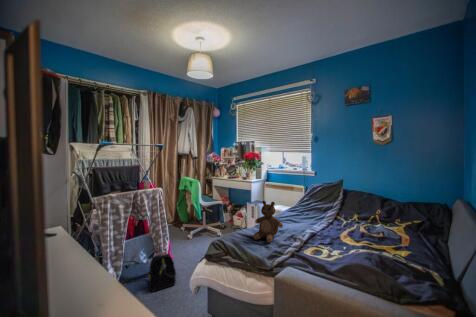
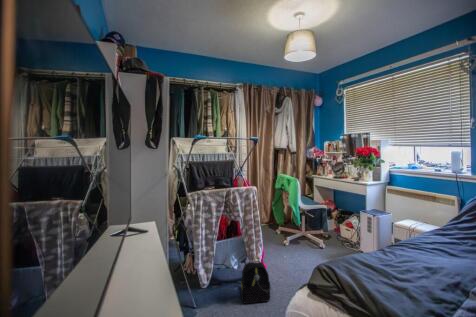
teddy bear: present [254,201,283,242] -> none [383,215,438,282]

